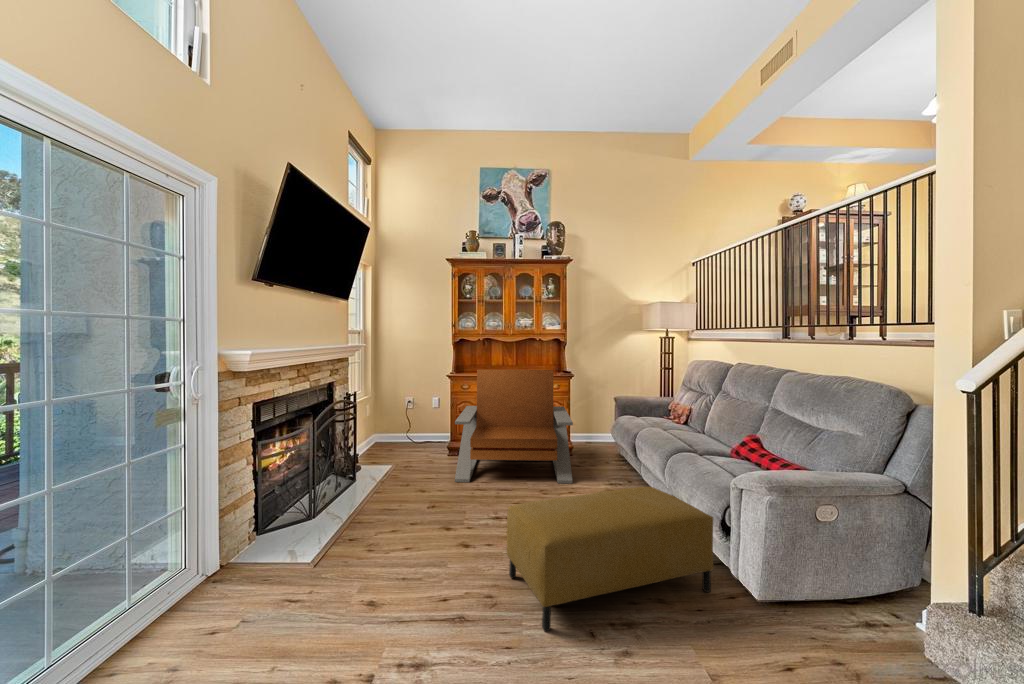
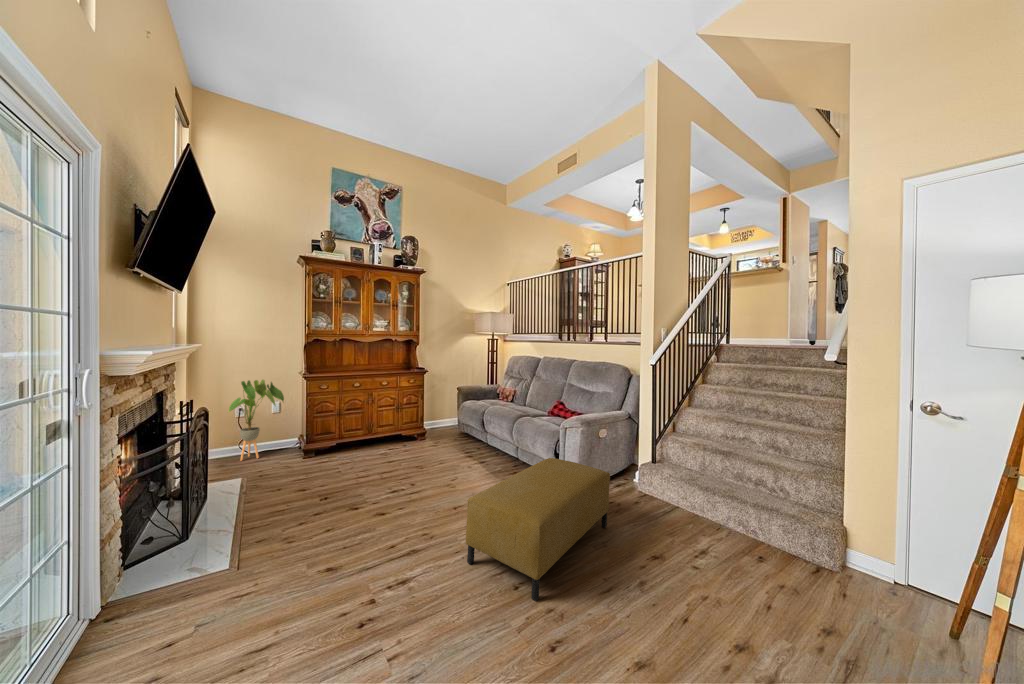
lounge chair: present [455,370,573,483] -> none [327,367,450,486]
house plant: none [391,378,434,450] -> present [228,380,284,461]

